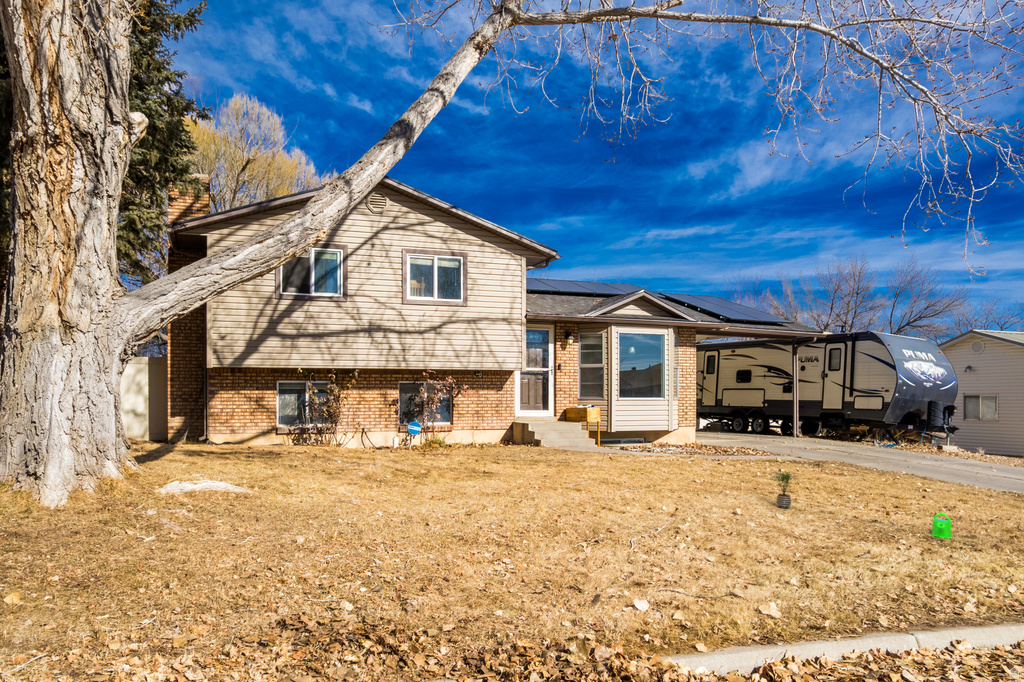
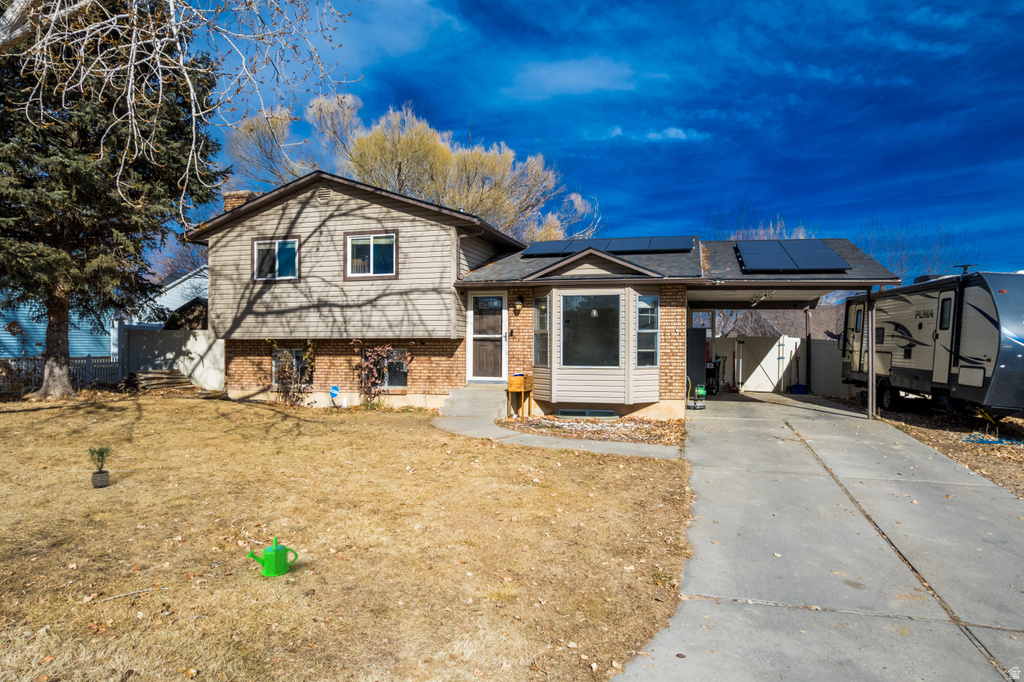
potted plant: present [773,471,795,509] -> present [86,446,112,488]

